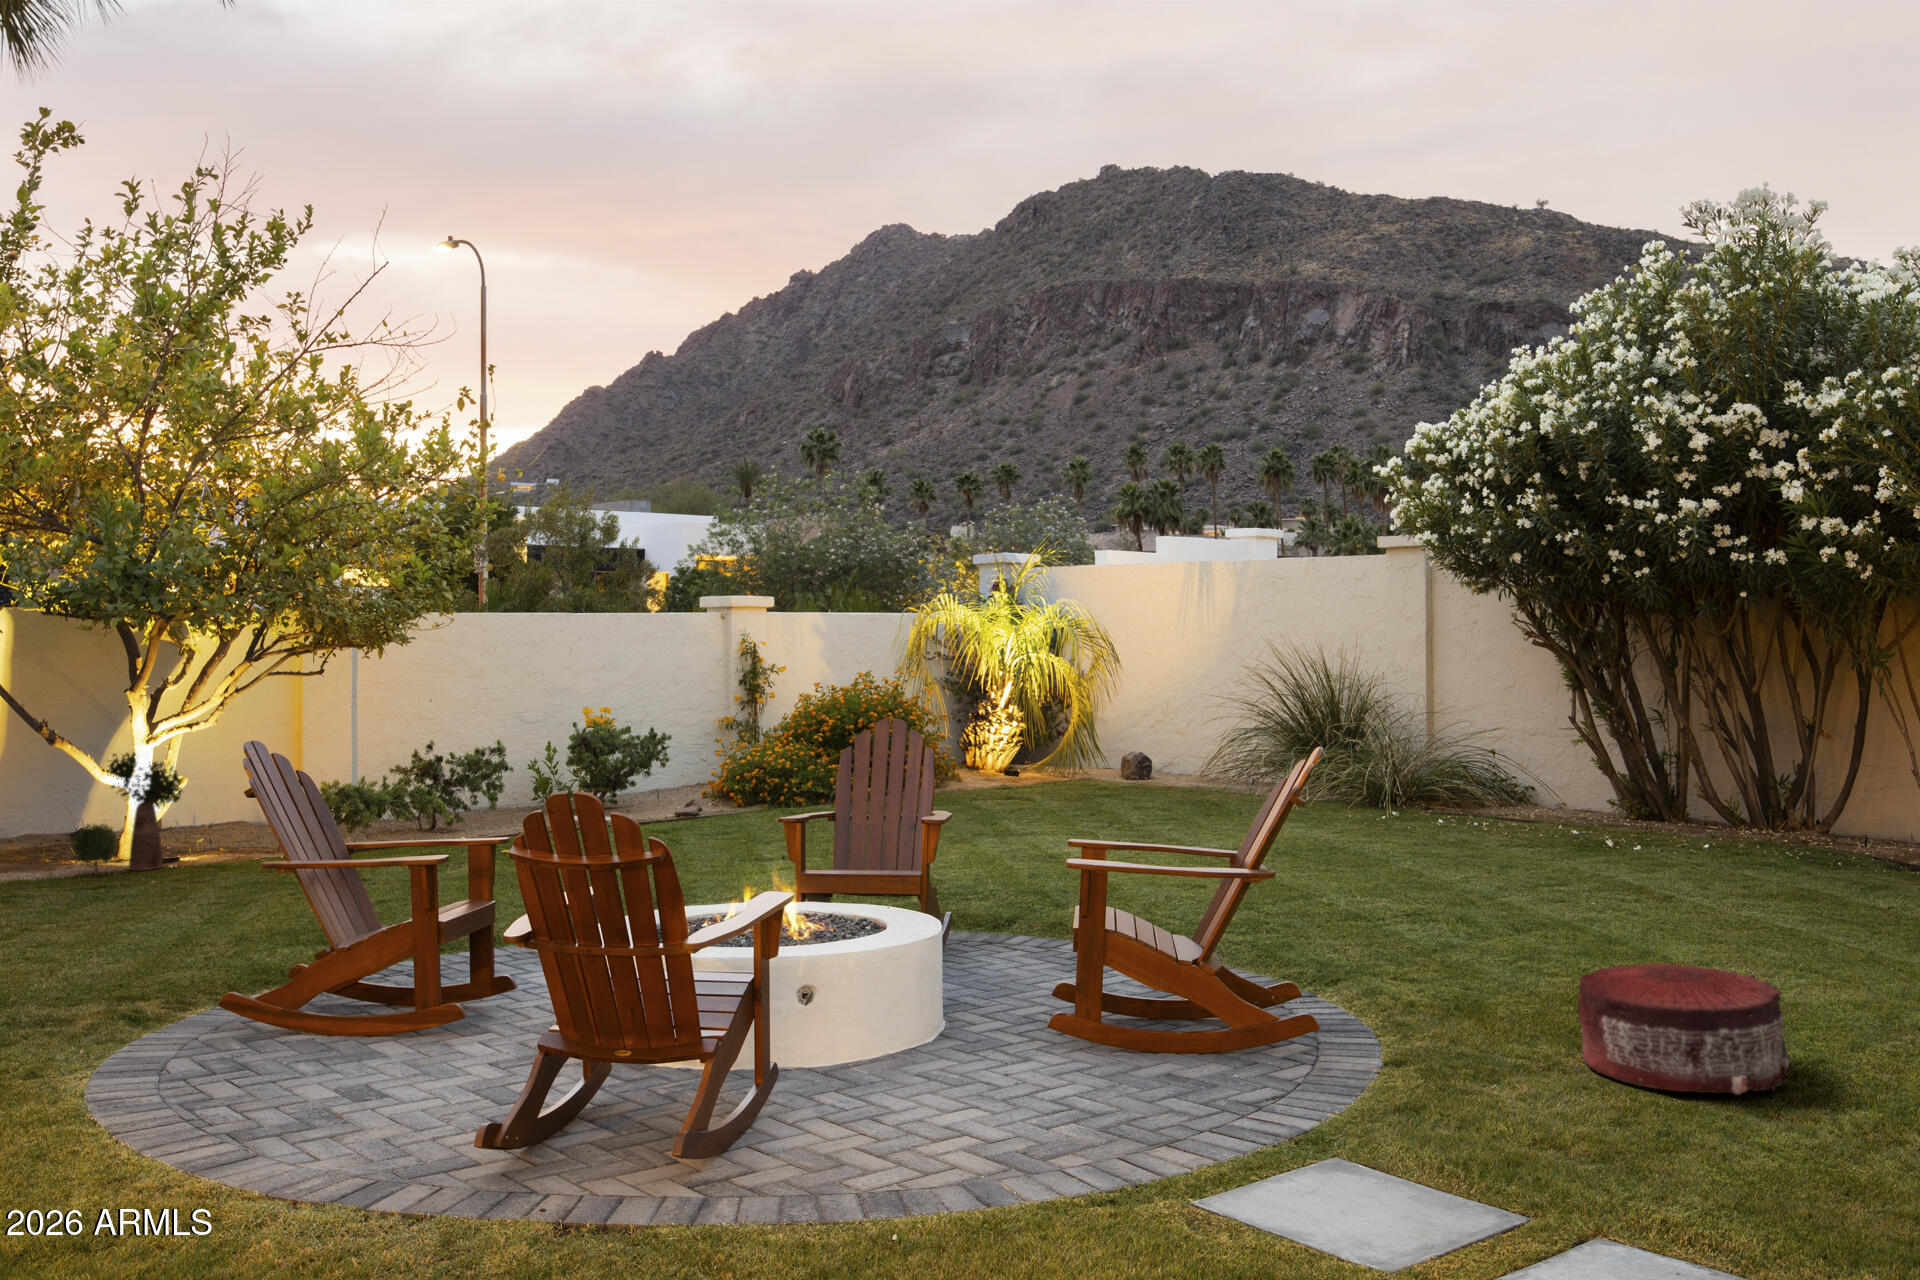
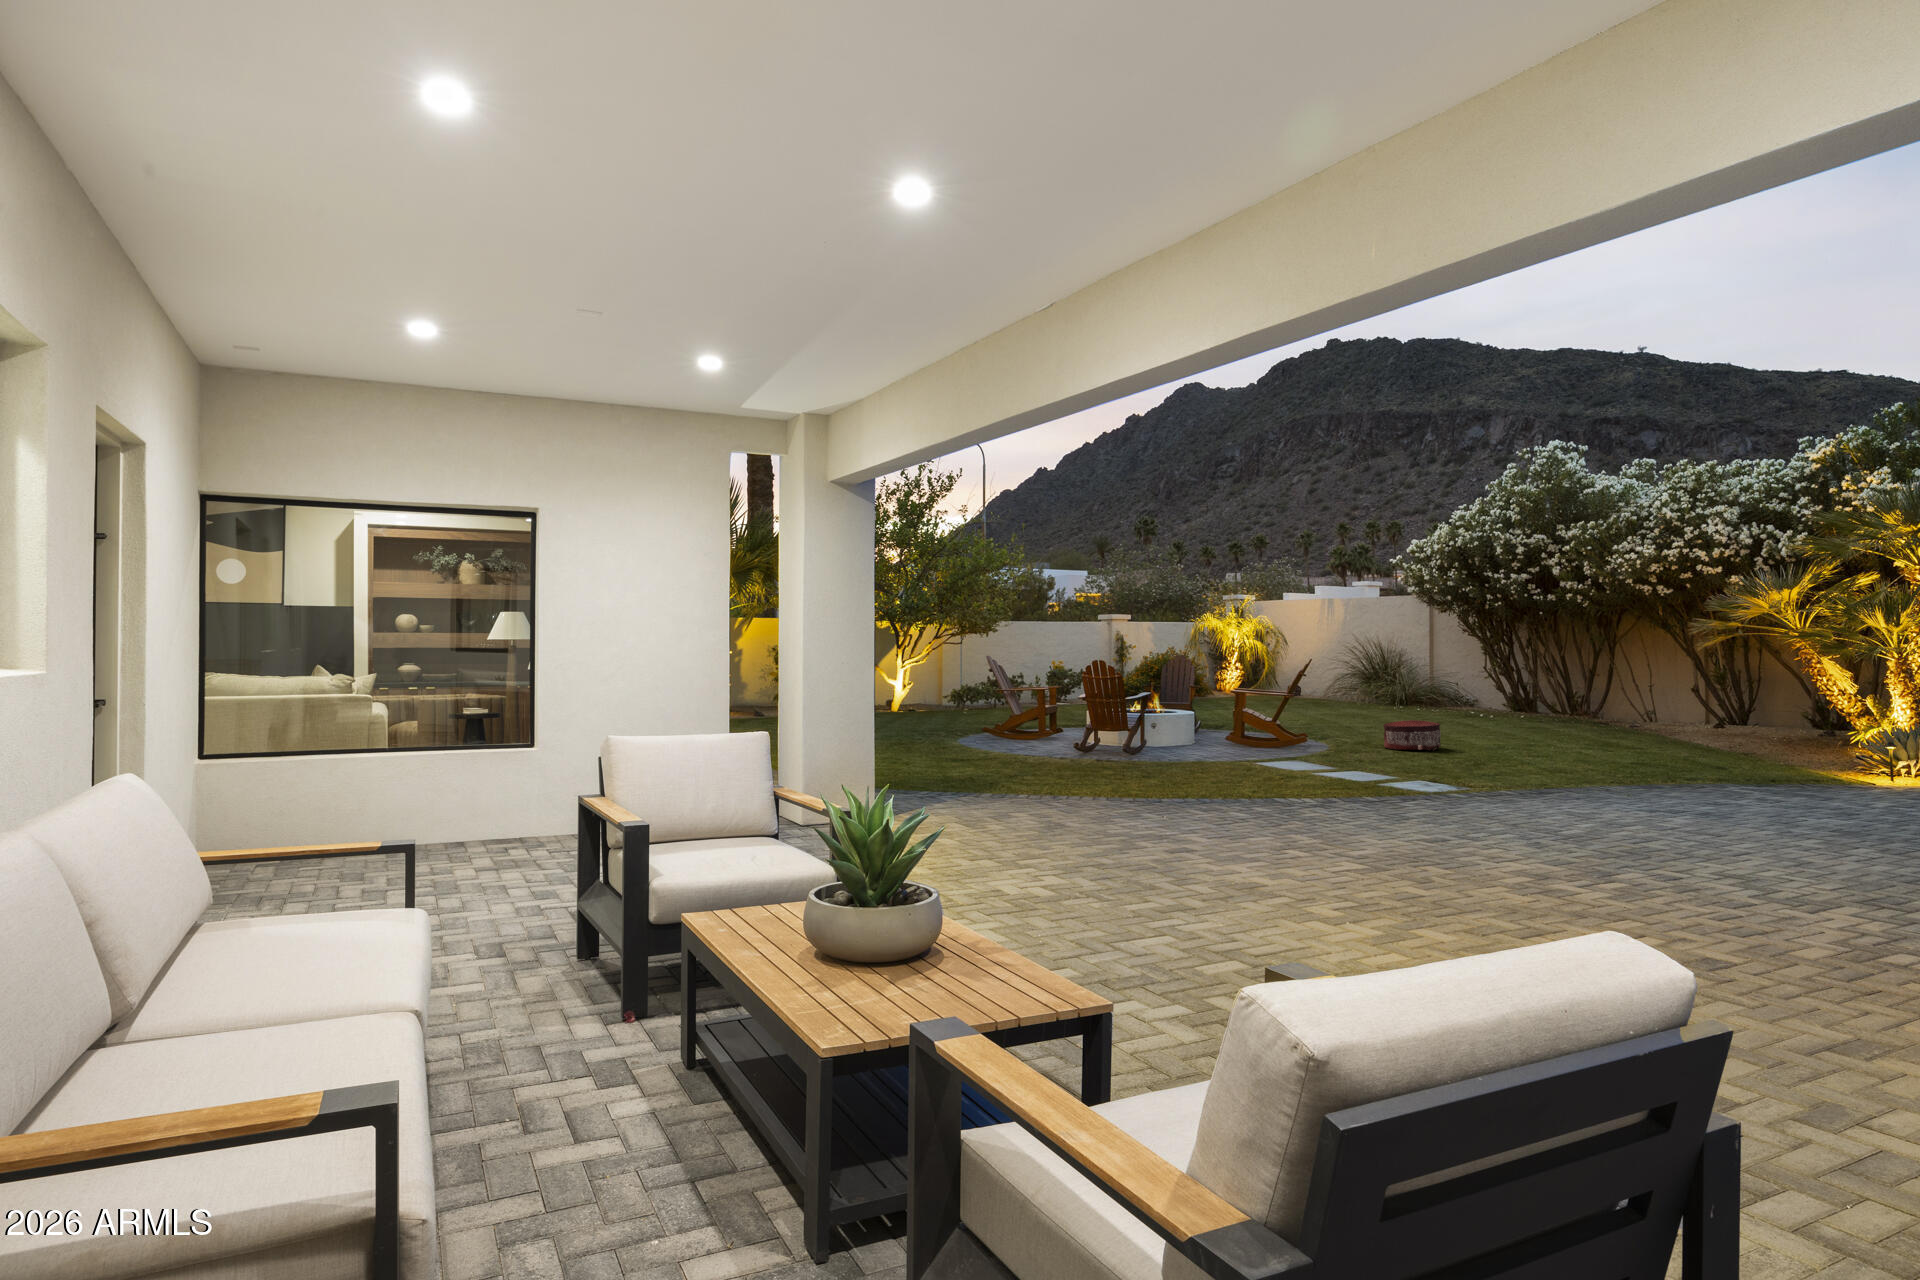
potted plant: present [72,752,182,874] -> none [887,670,920,712]

